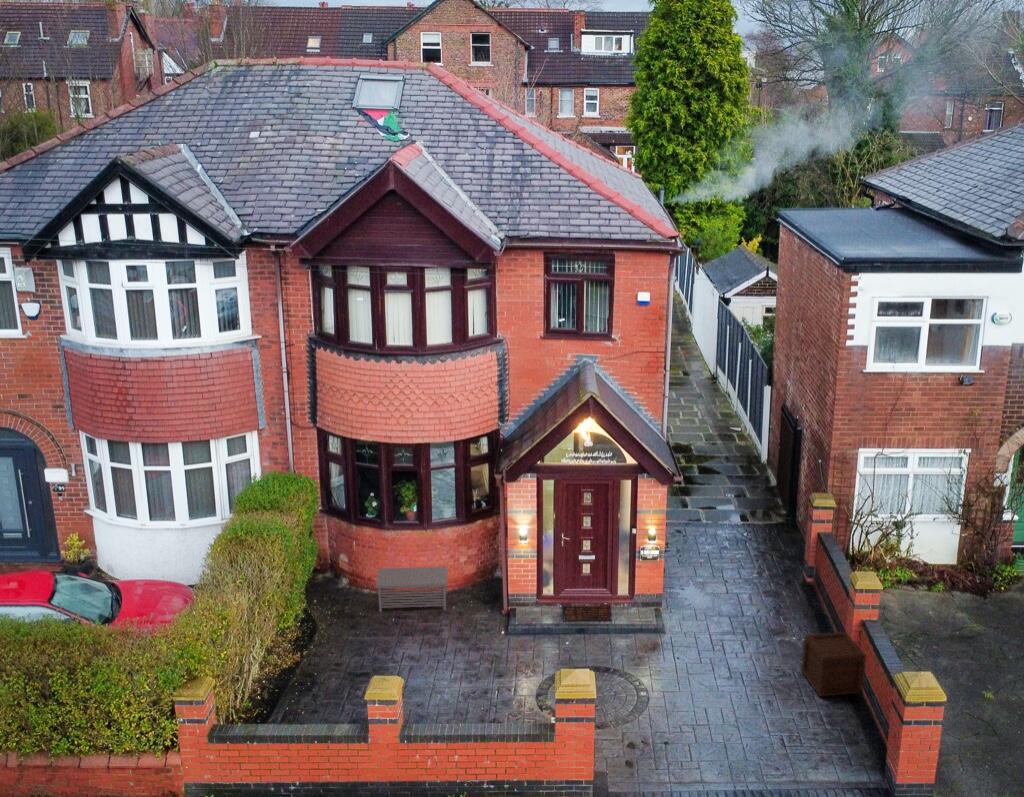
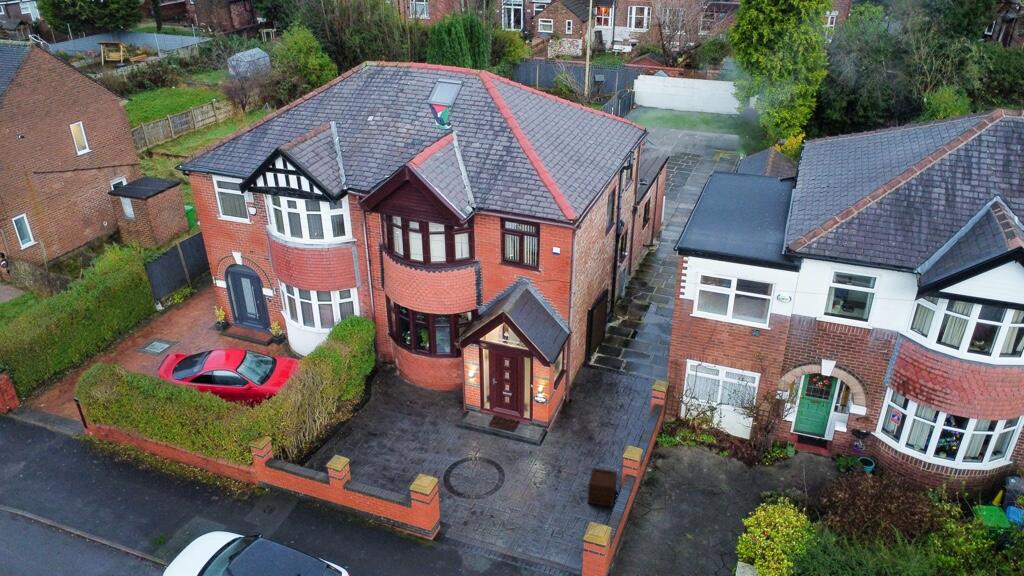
storage bench: present [376,567,447,612] -> none [399,374,442,405]

